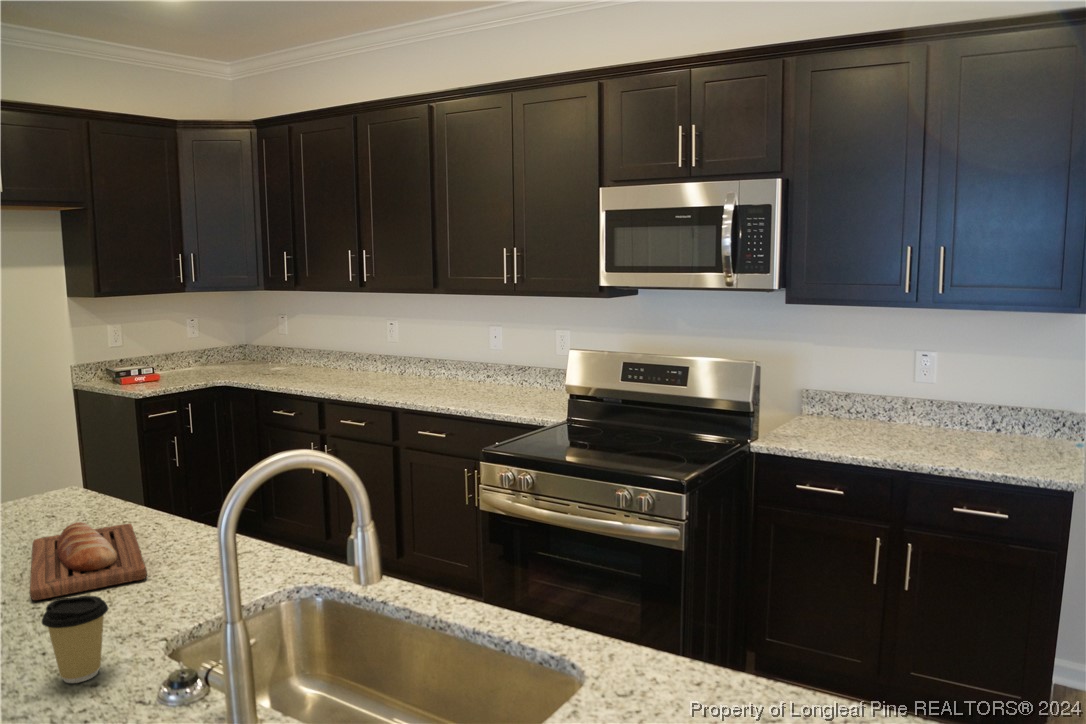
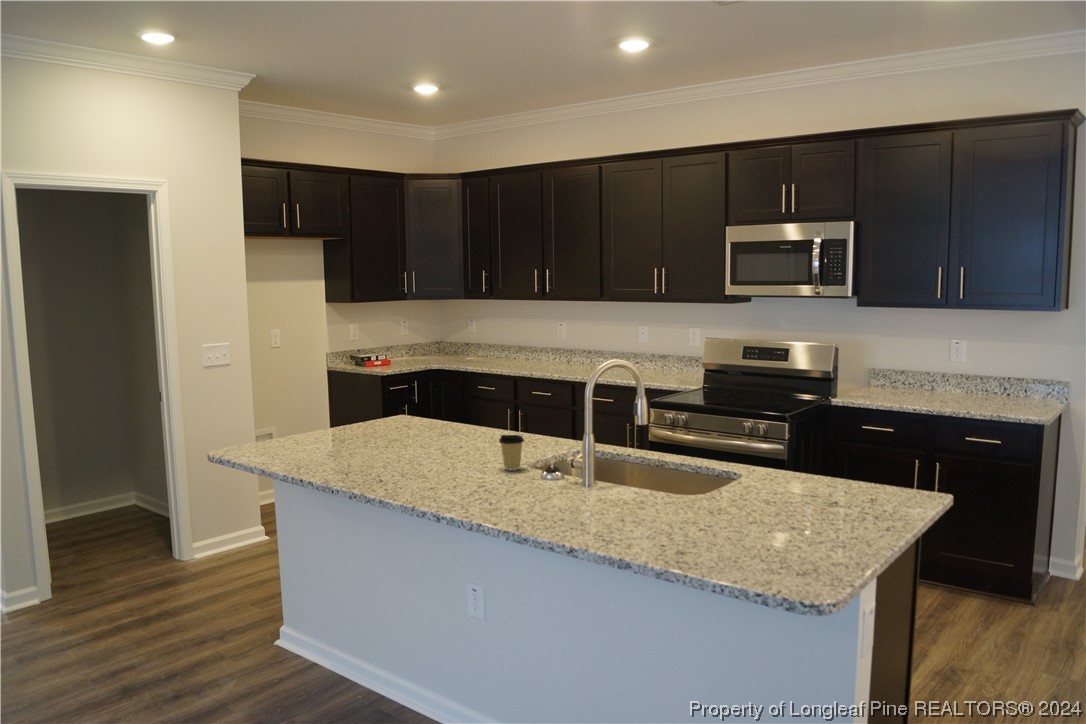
bread loaf: present [30,522,147,600] -> none [431,421,505,450]

